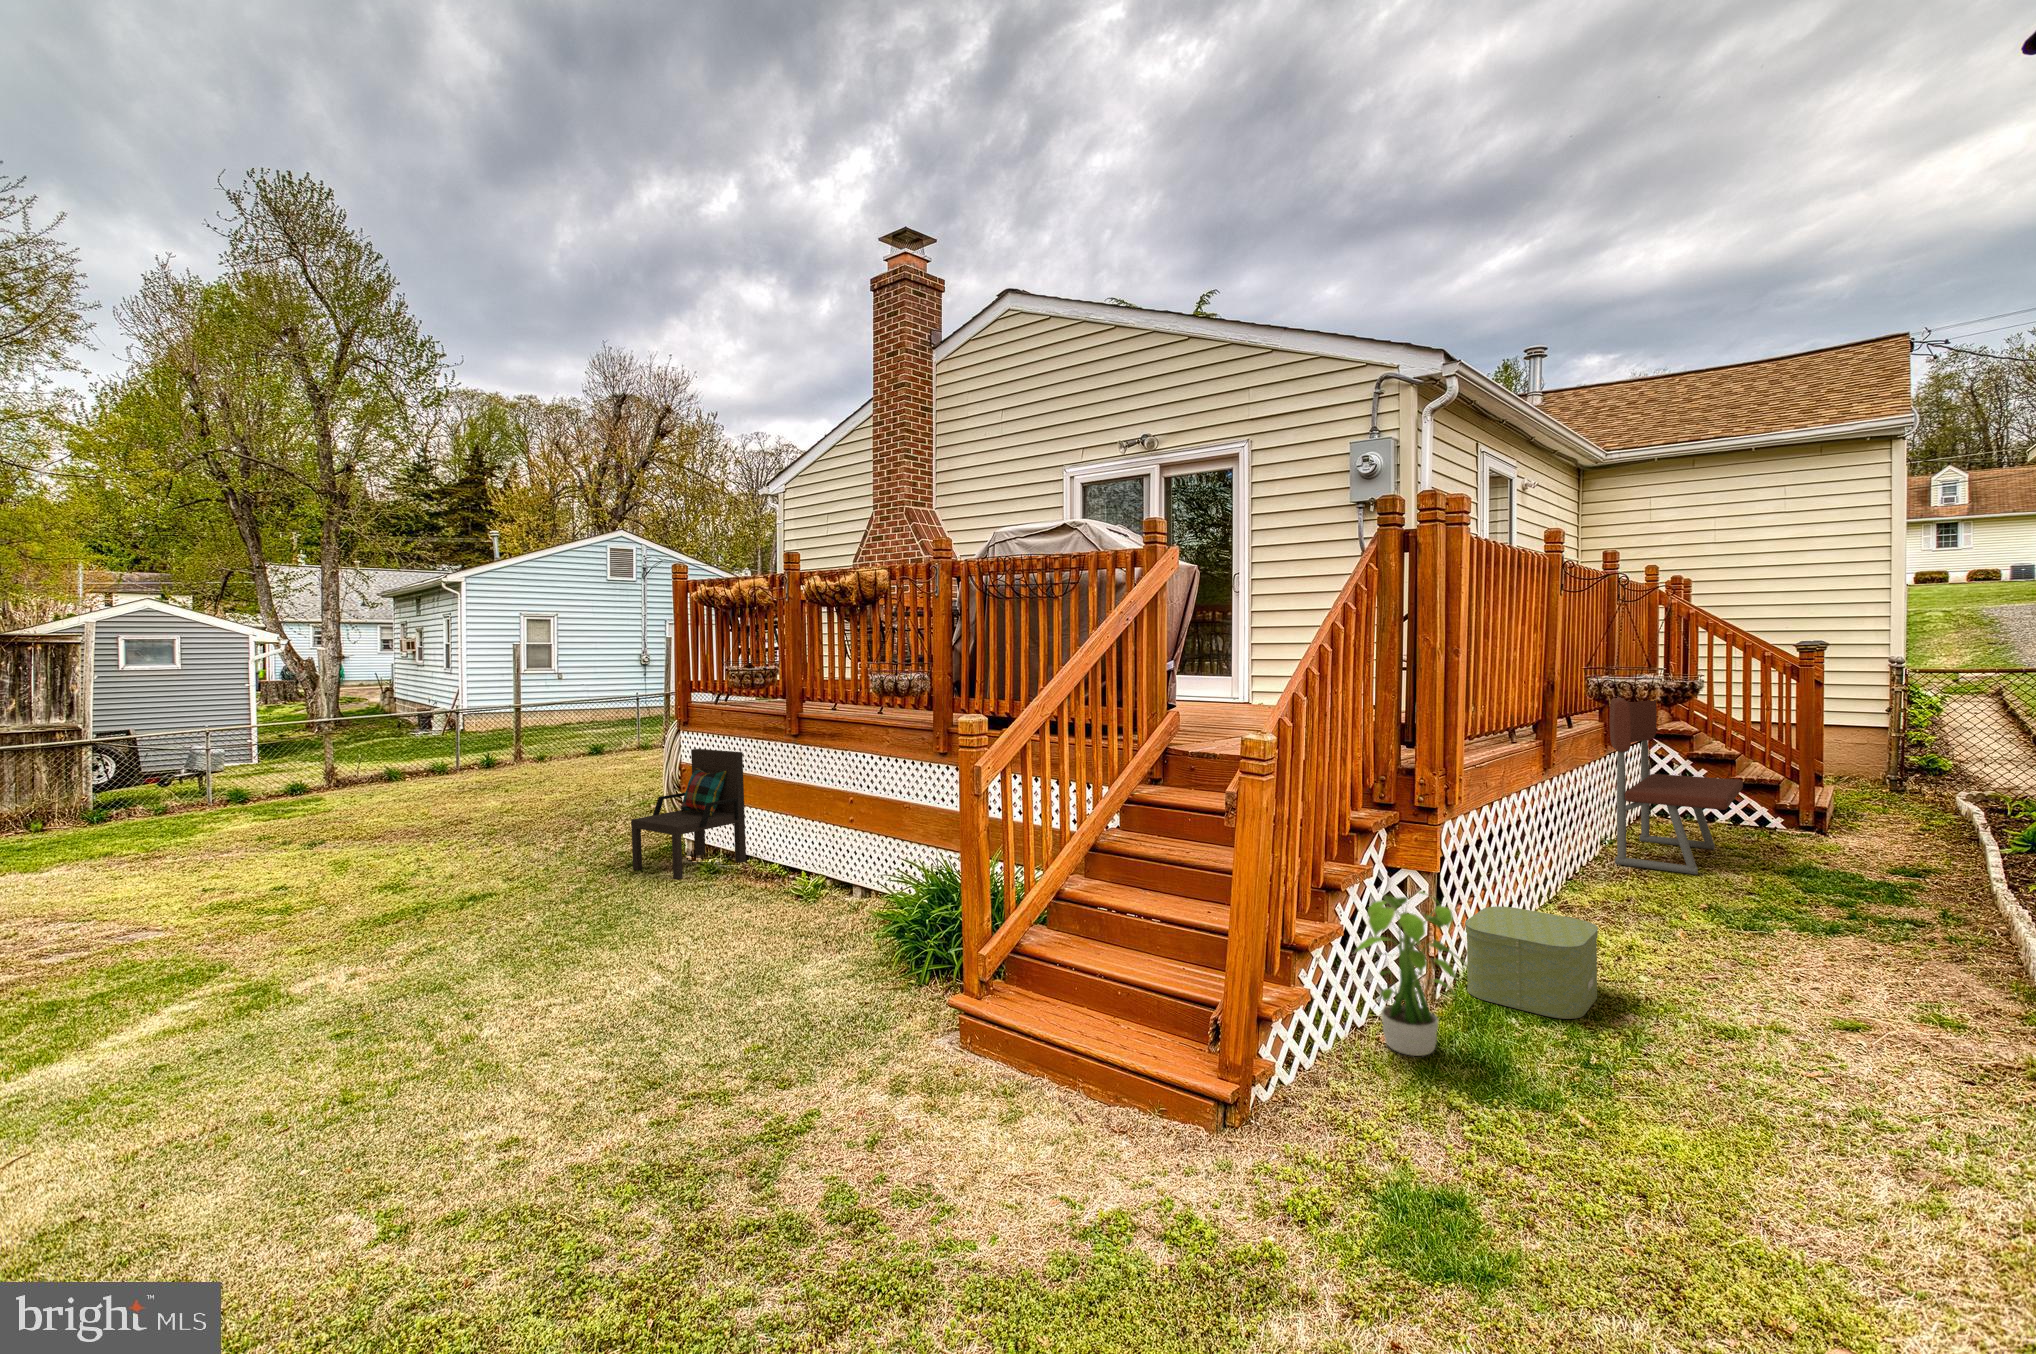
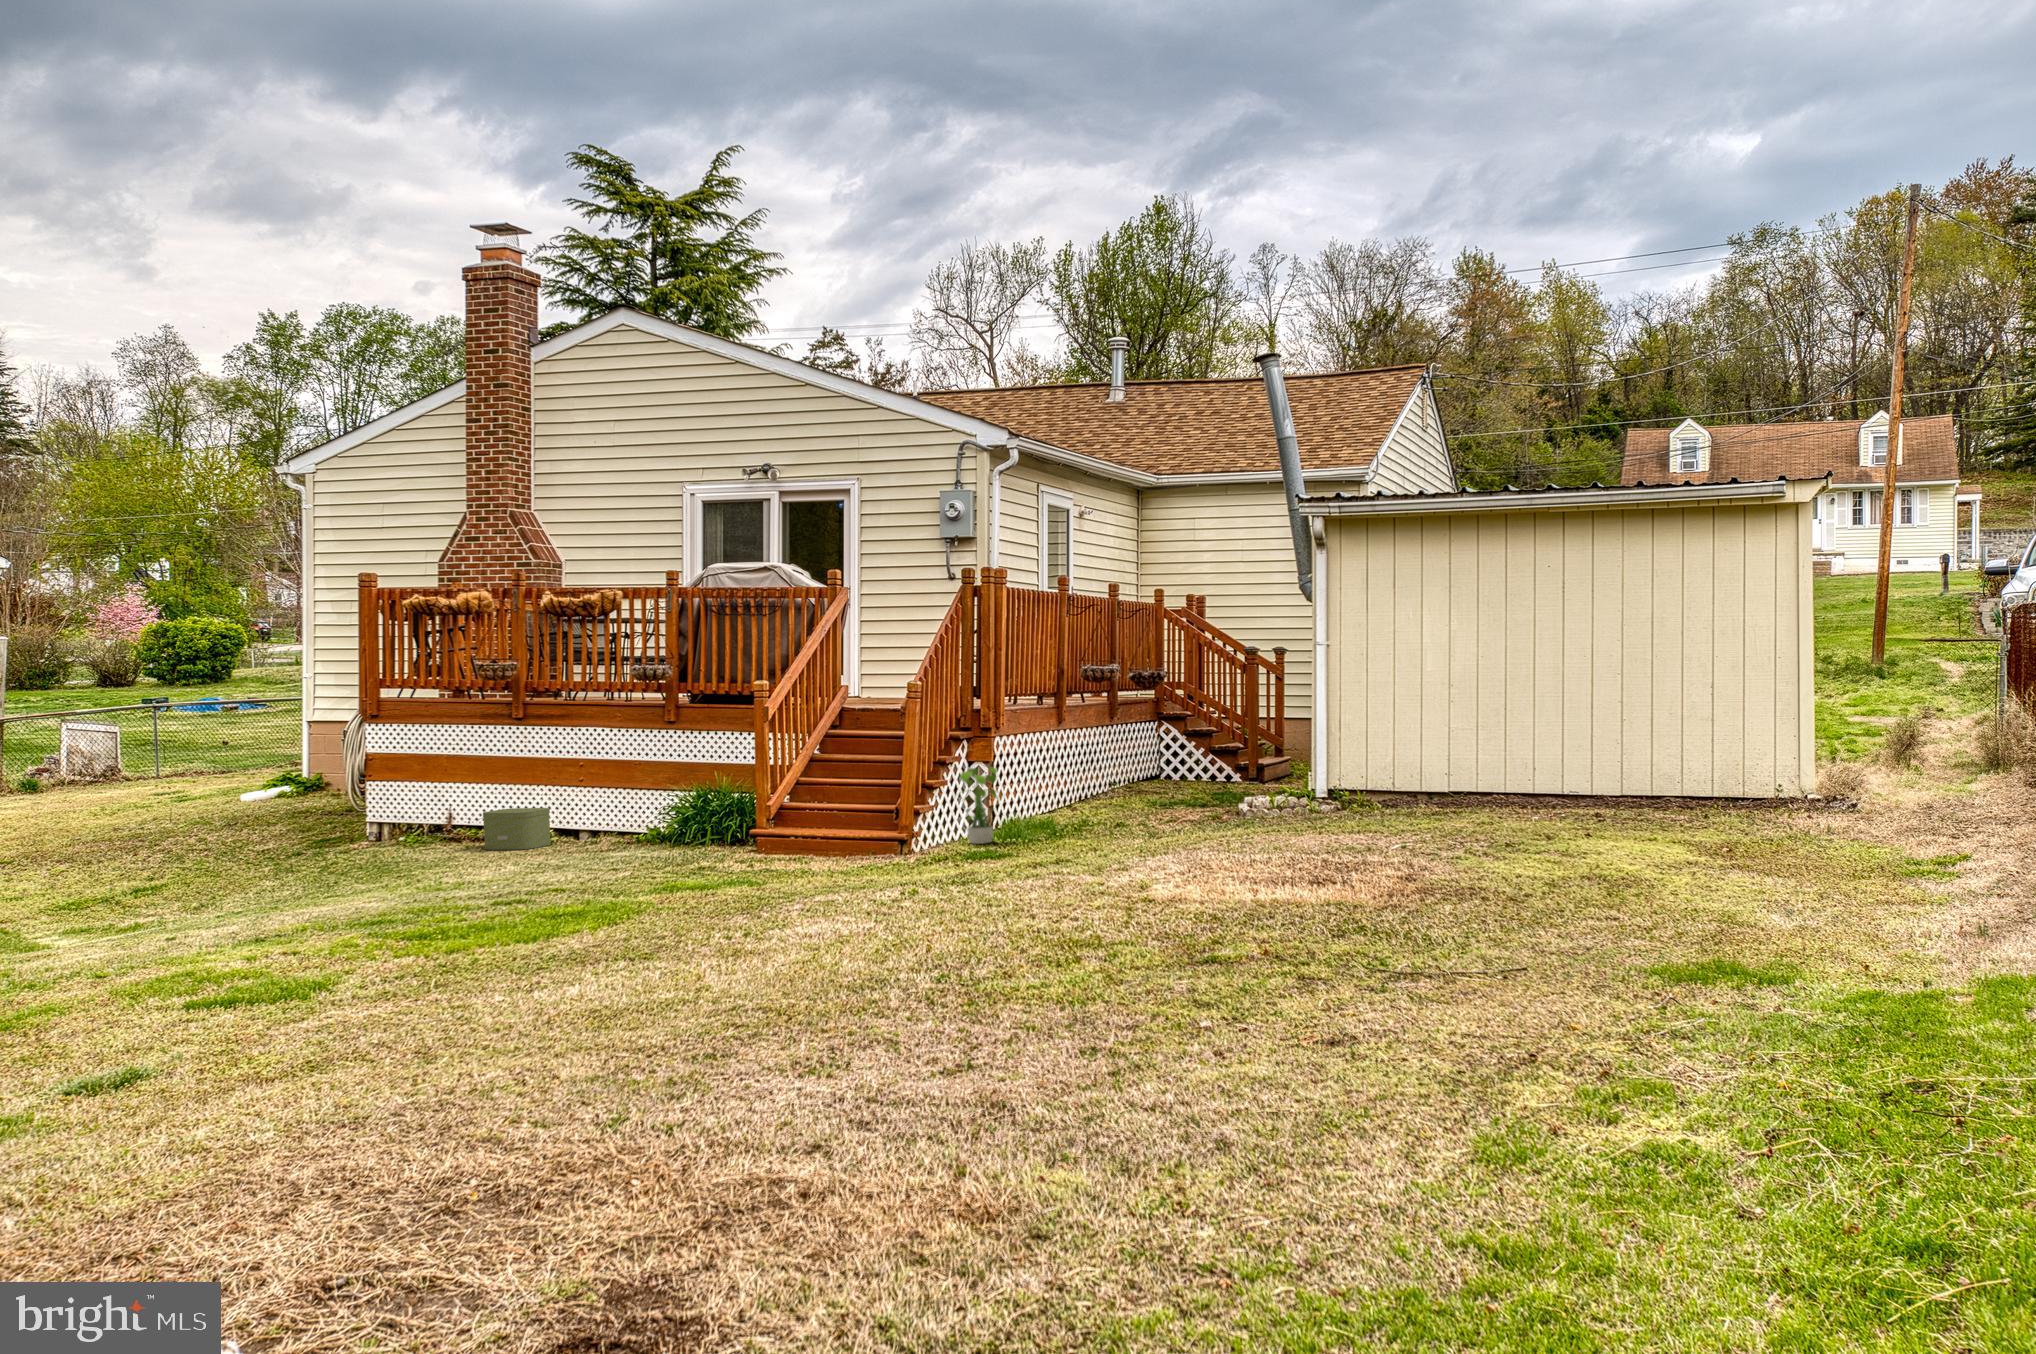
bench: present [1610,697,1743,874] -> none [1113,681,1198,798]
armchair: present [631,749,746,879] -> none [337,745,438,853]
storage box: present [1465,906,1598,1019] -> present [483,808,550,850]

